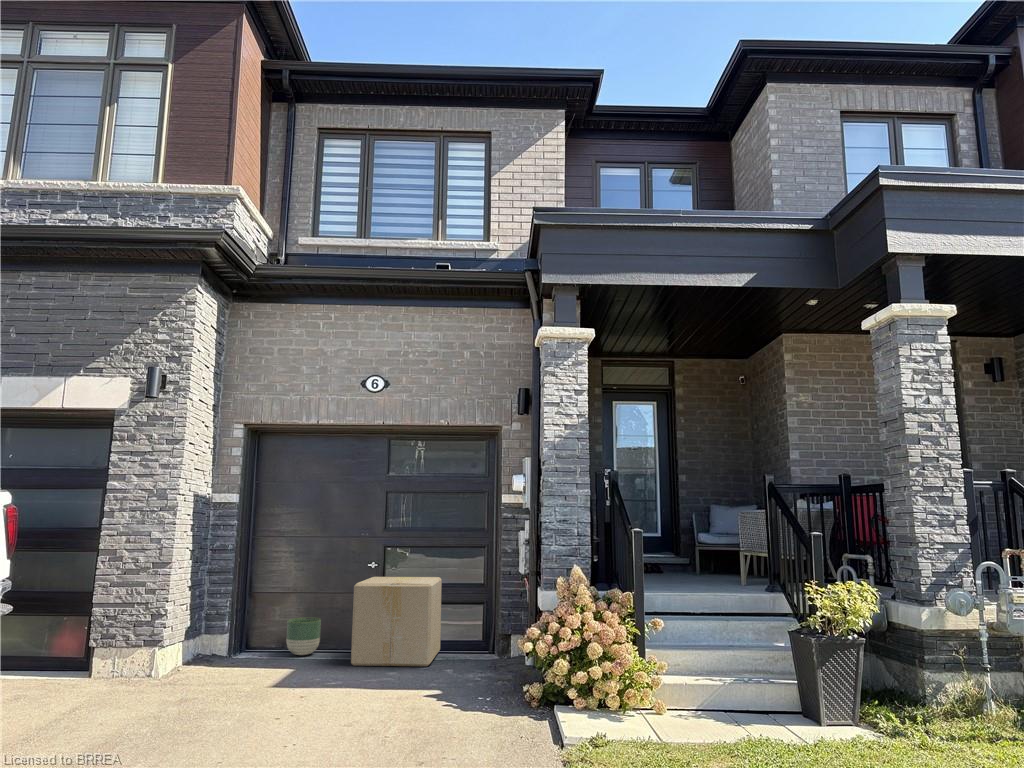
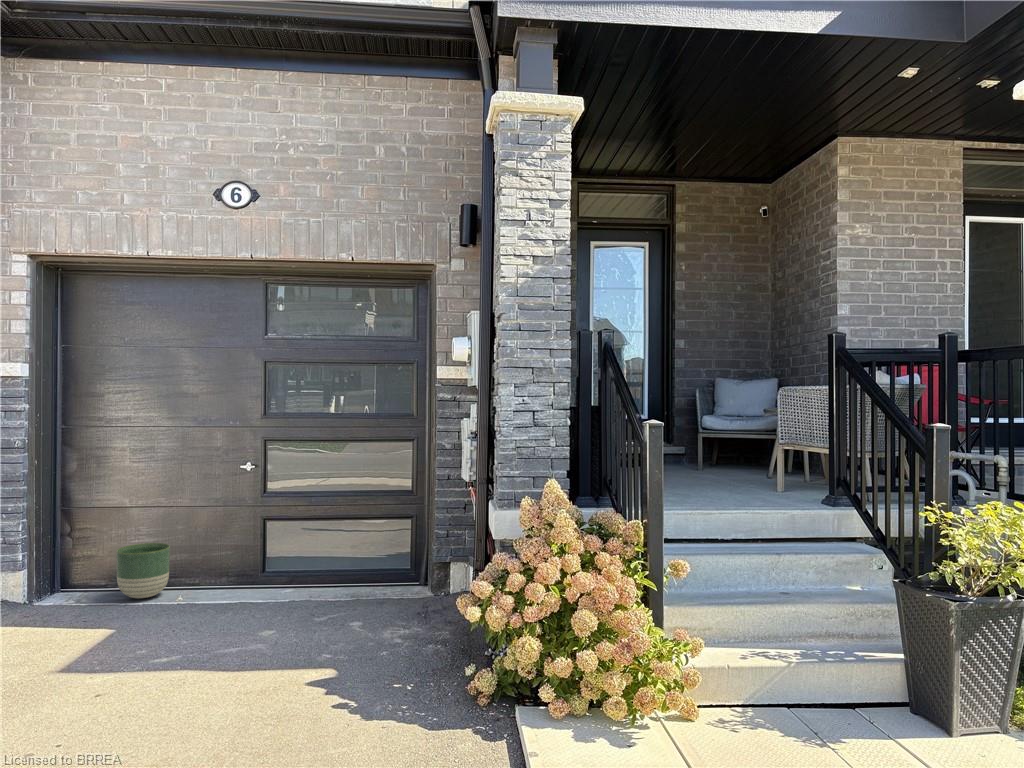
cardboard box: present [351,577,442,666] -> none [209,484,348,617]

